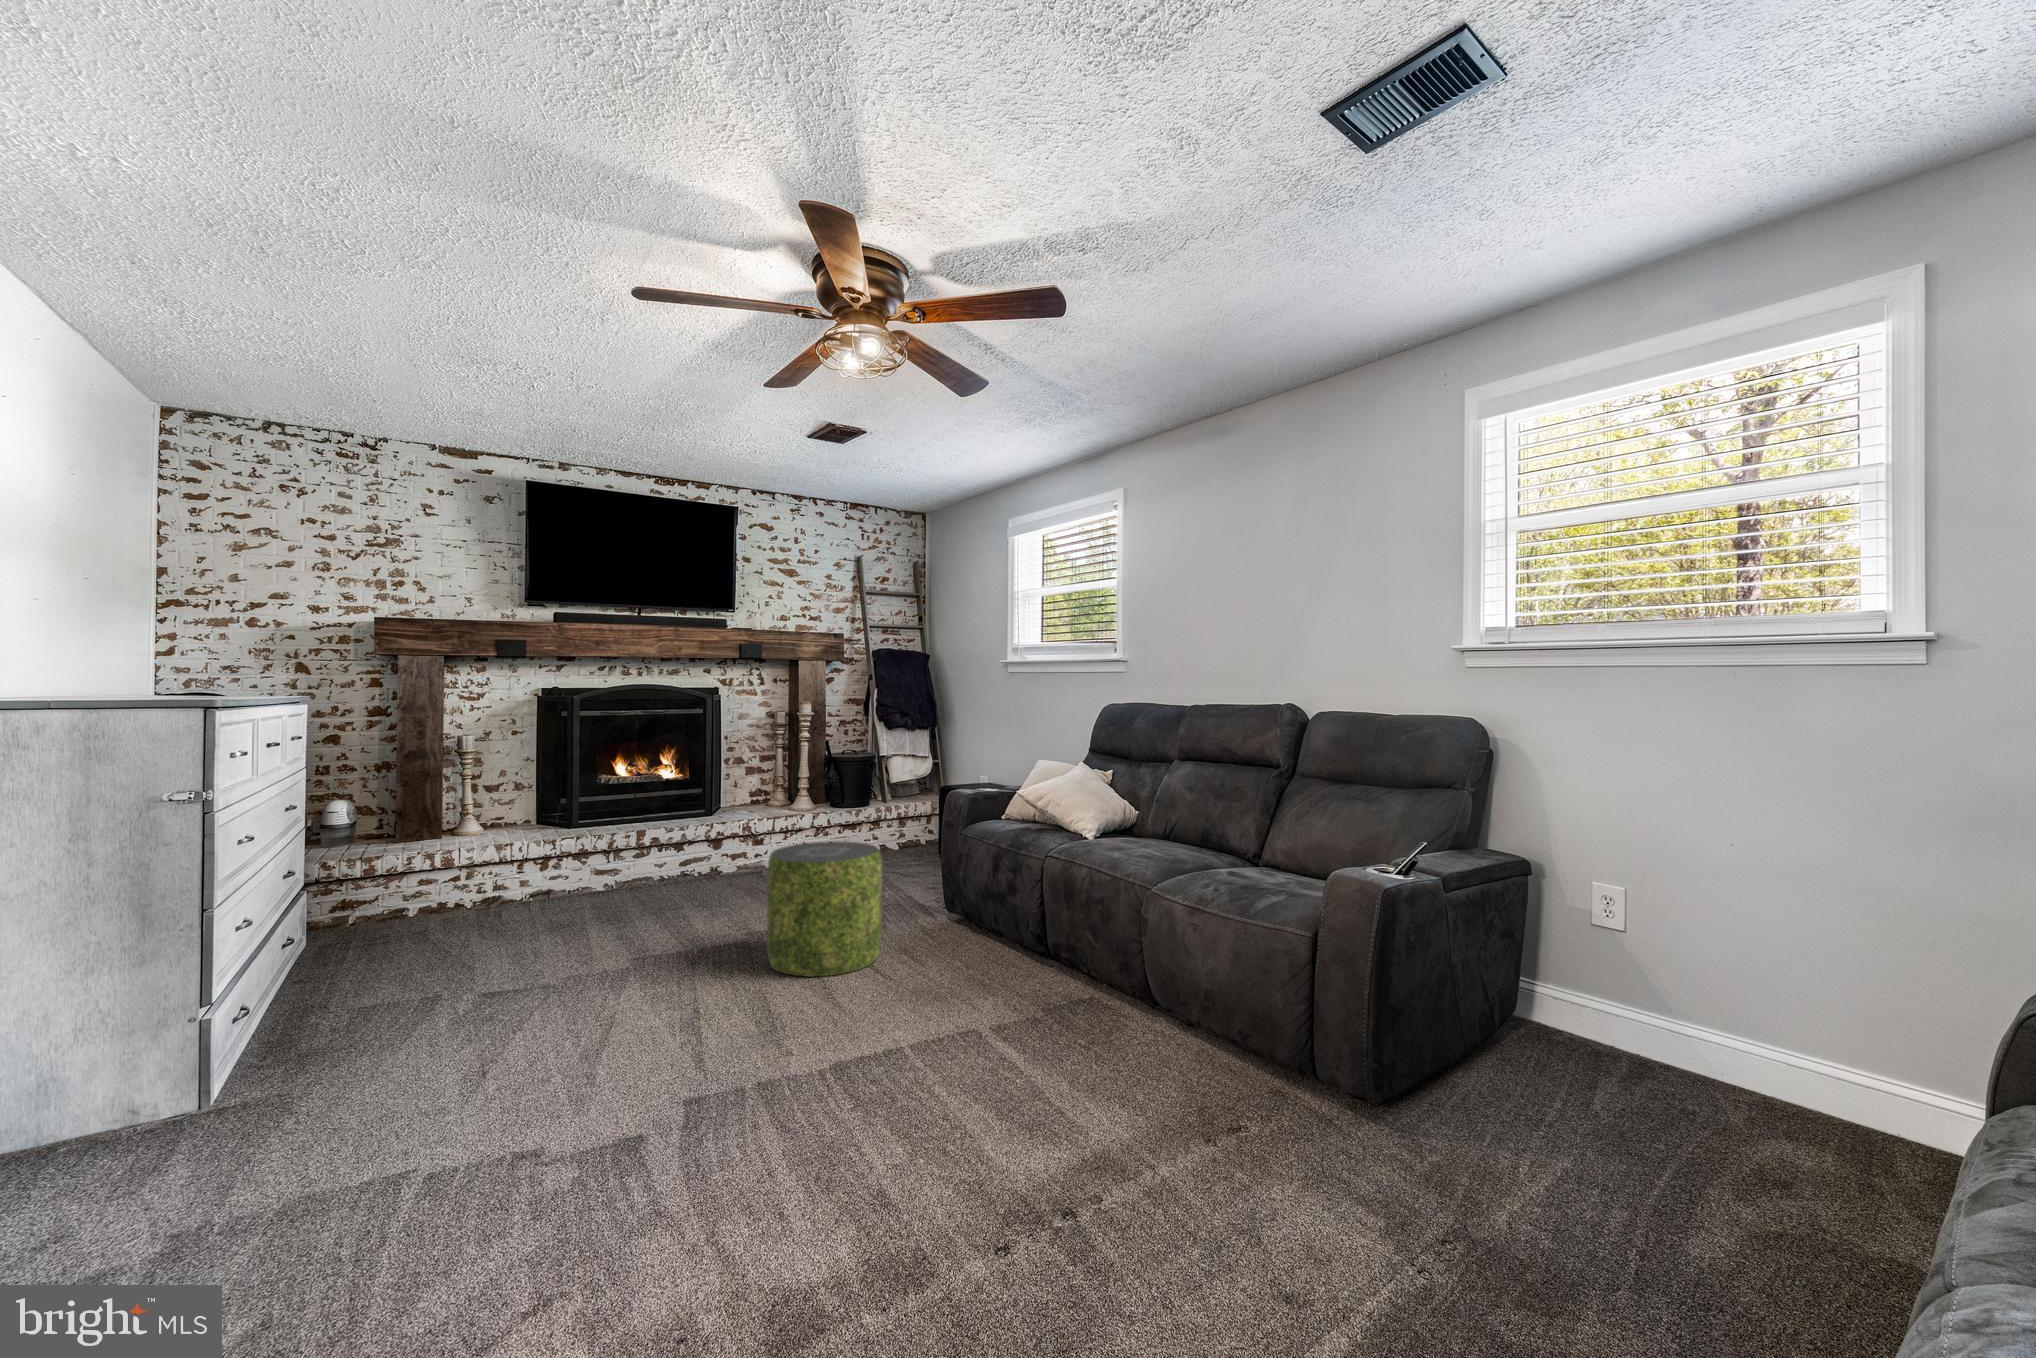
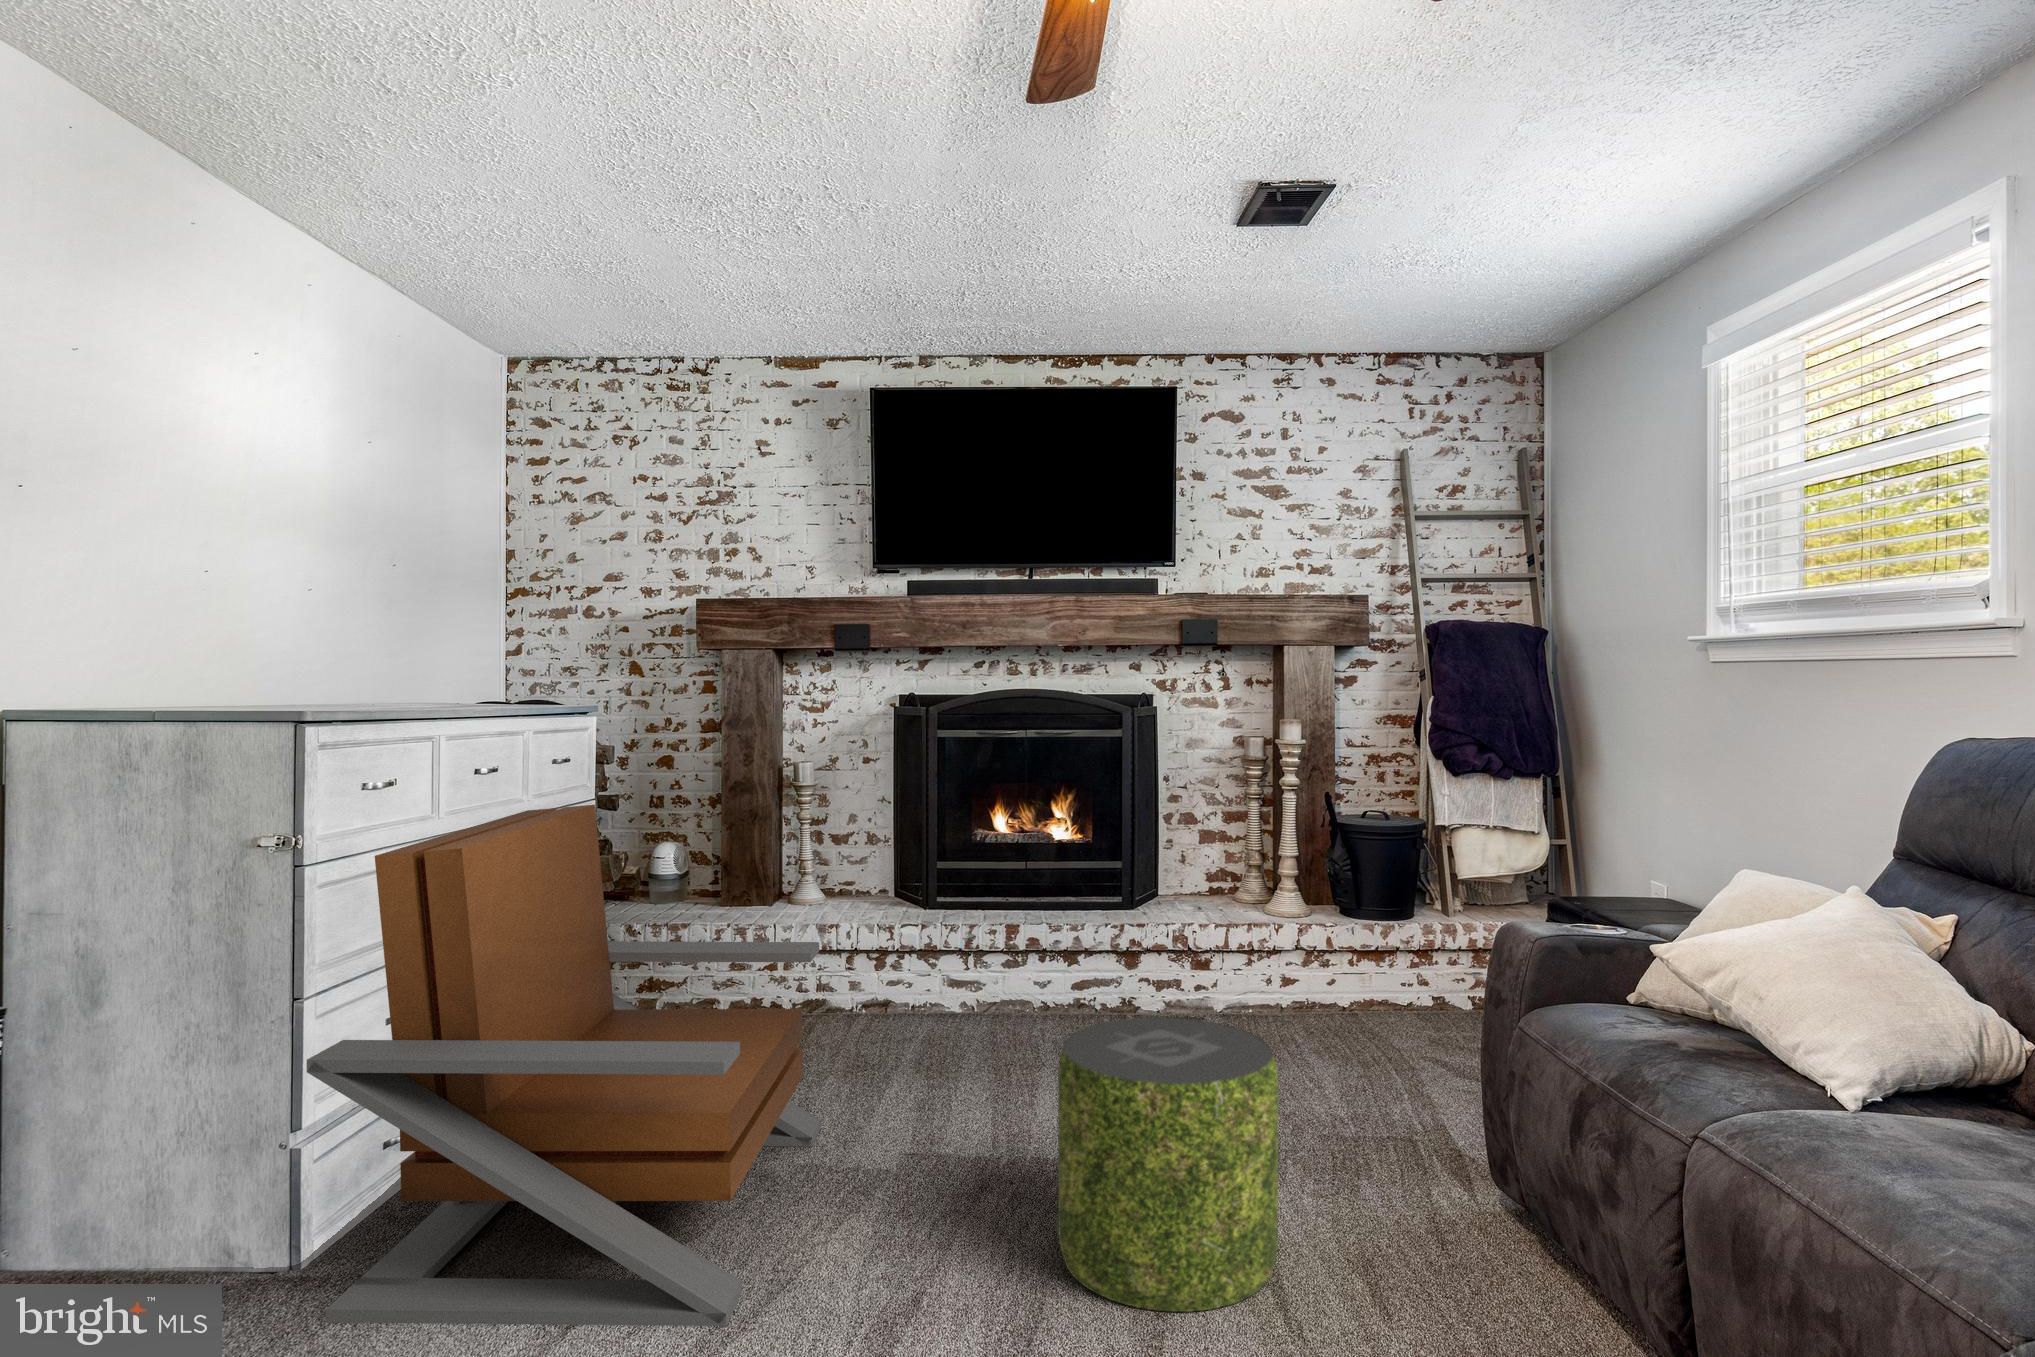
lounge chair: none [286,750,606,1094] -> present [307,805,821,1326]

